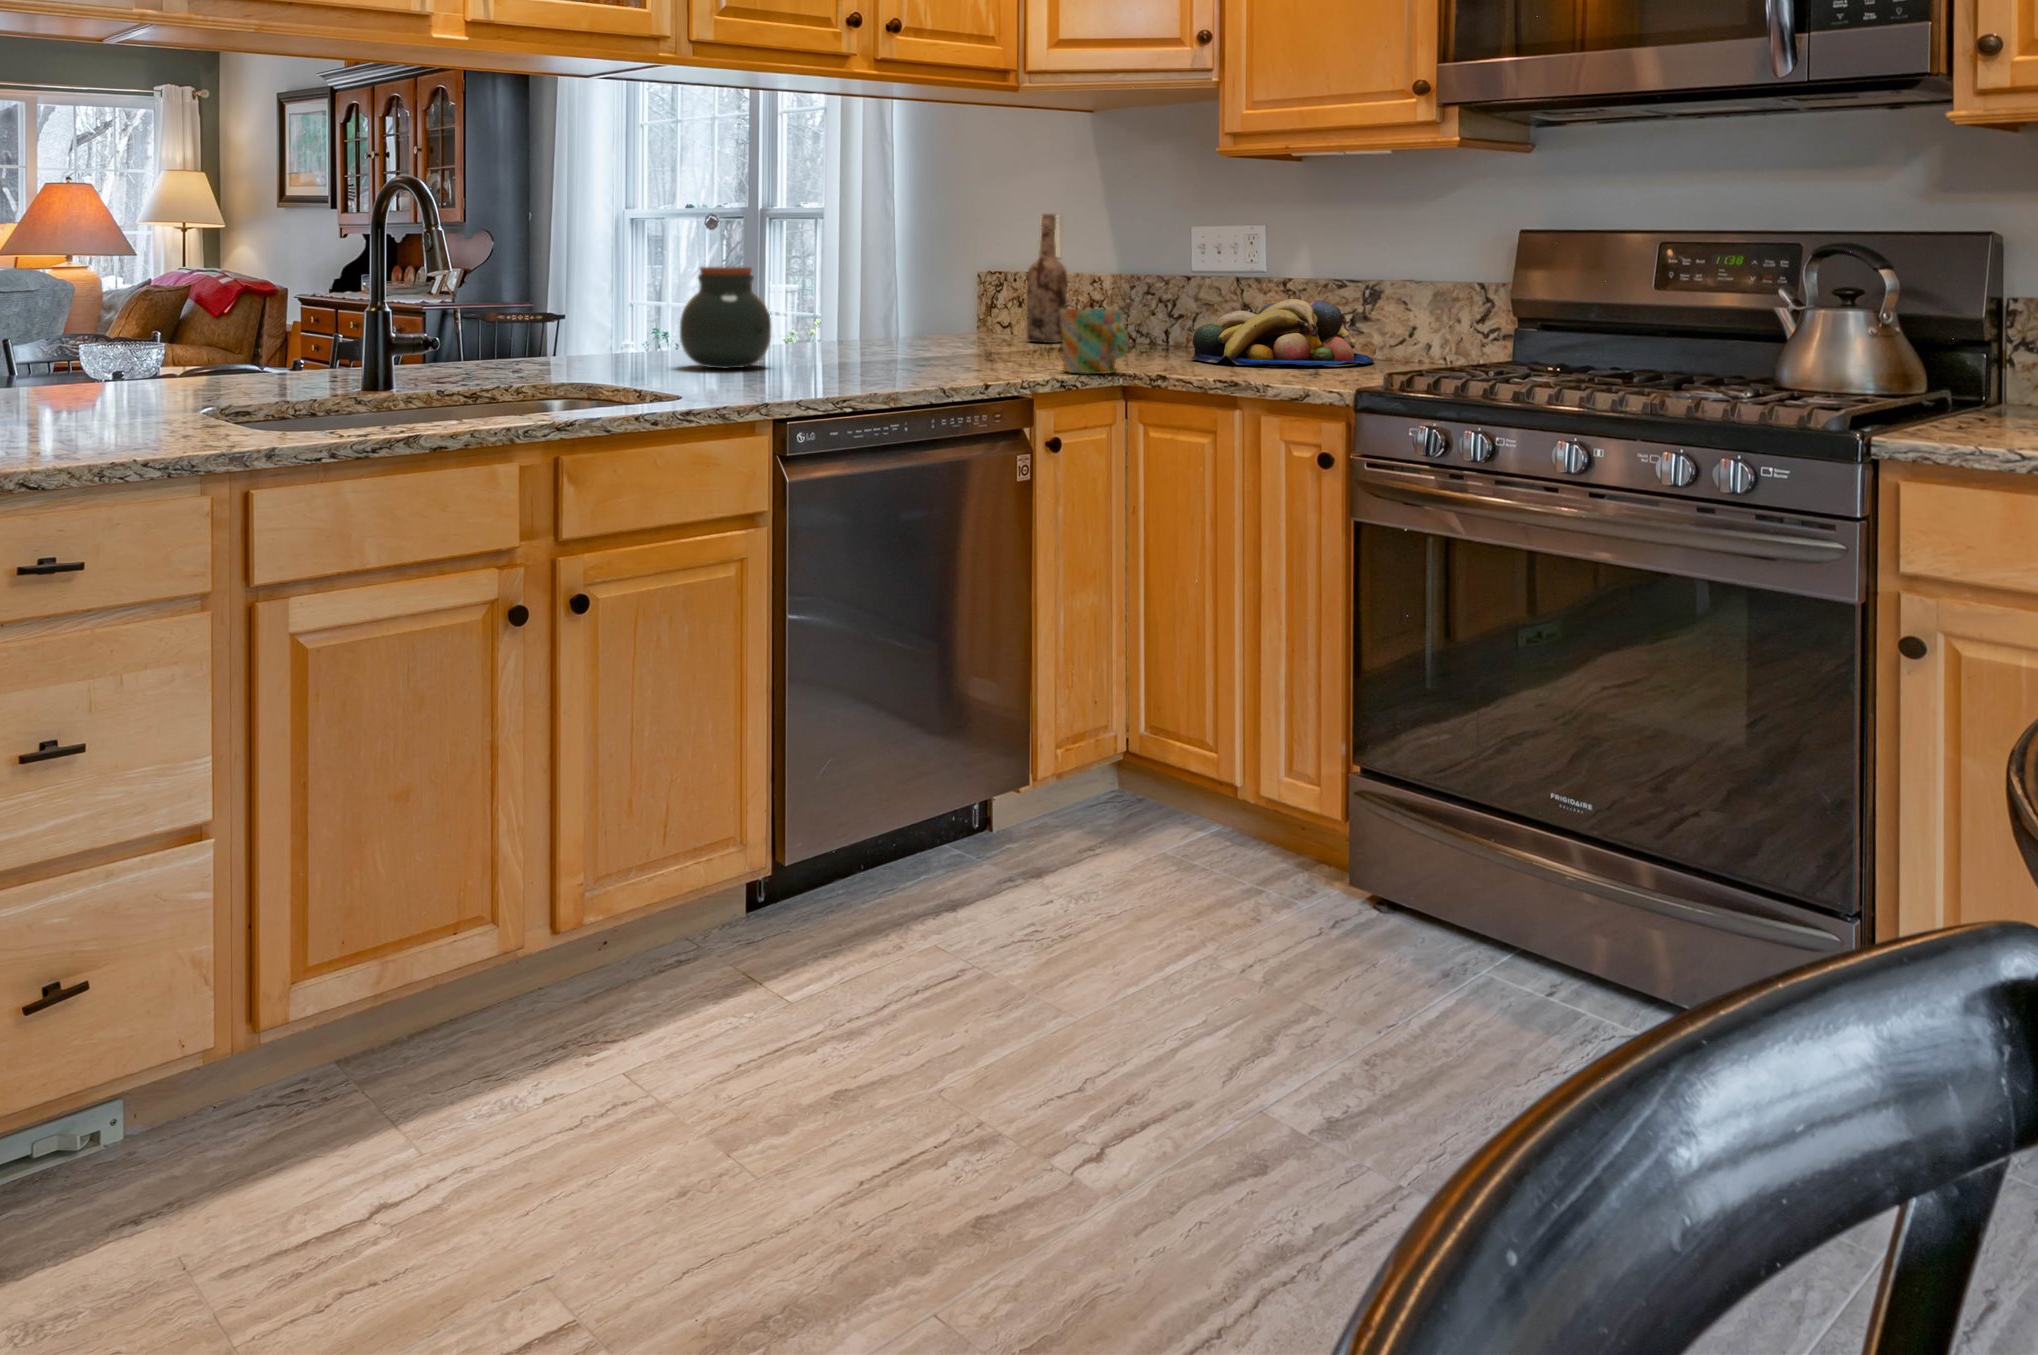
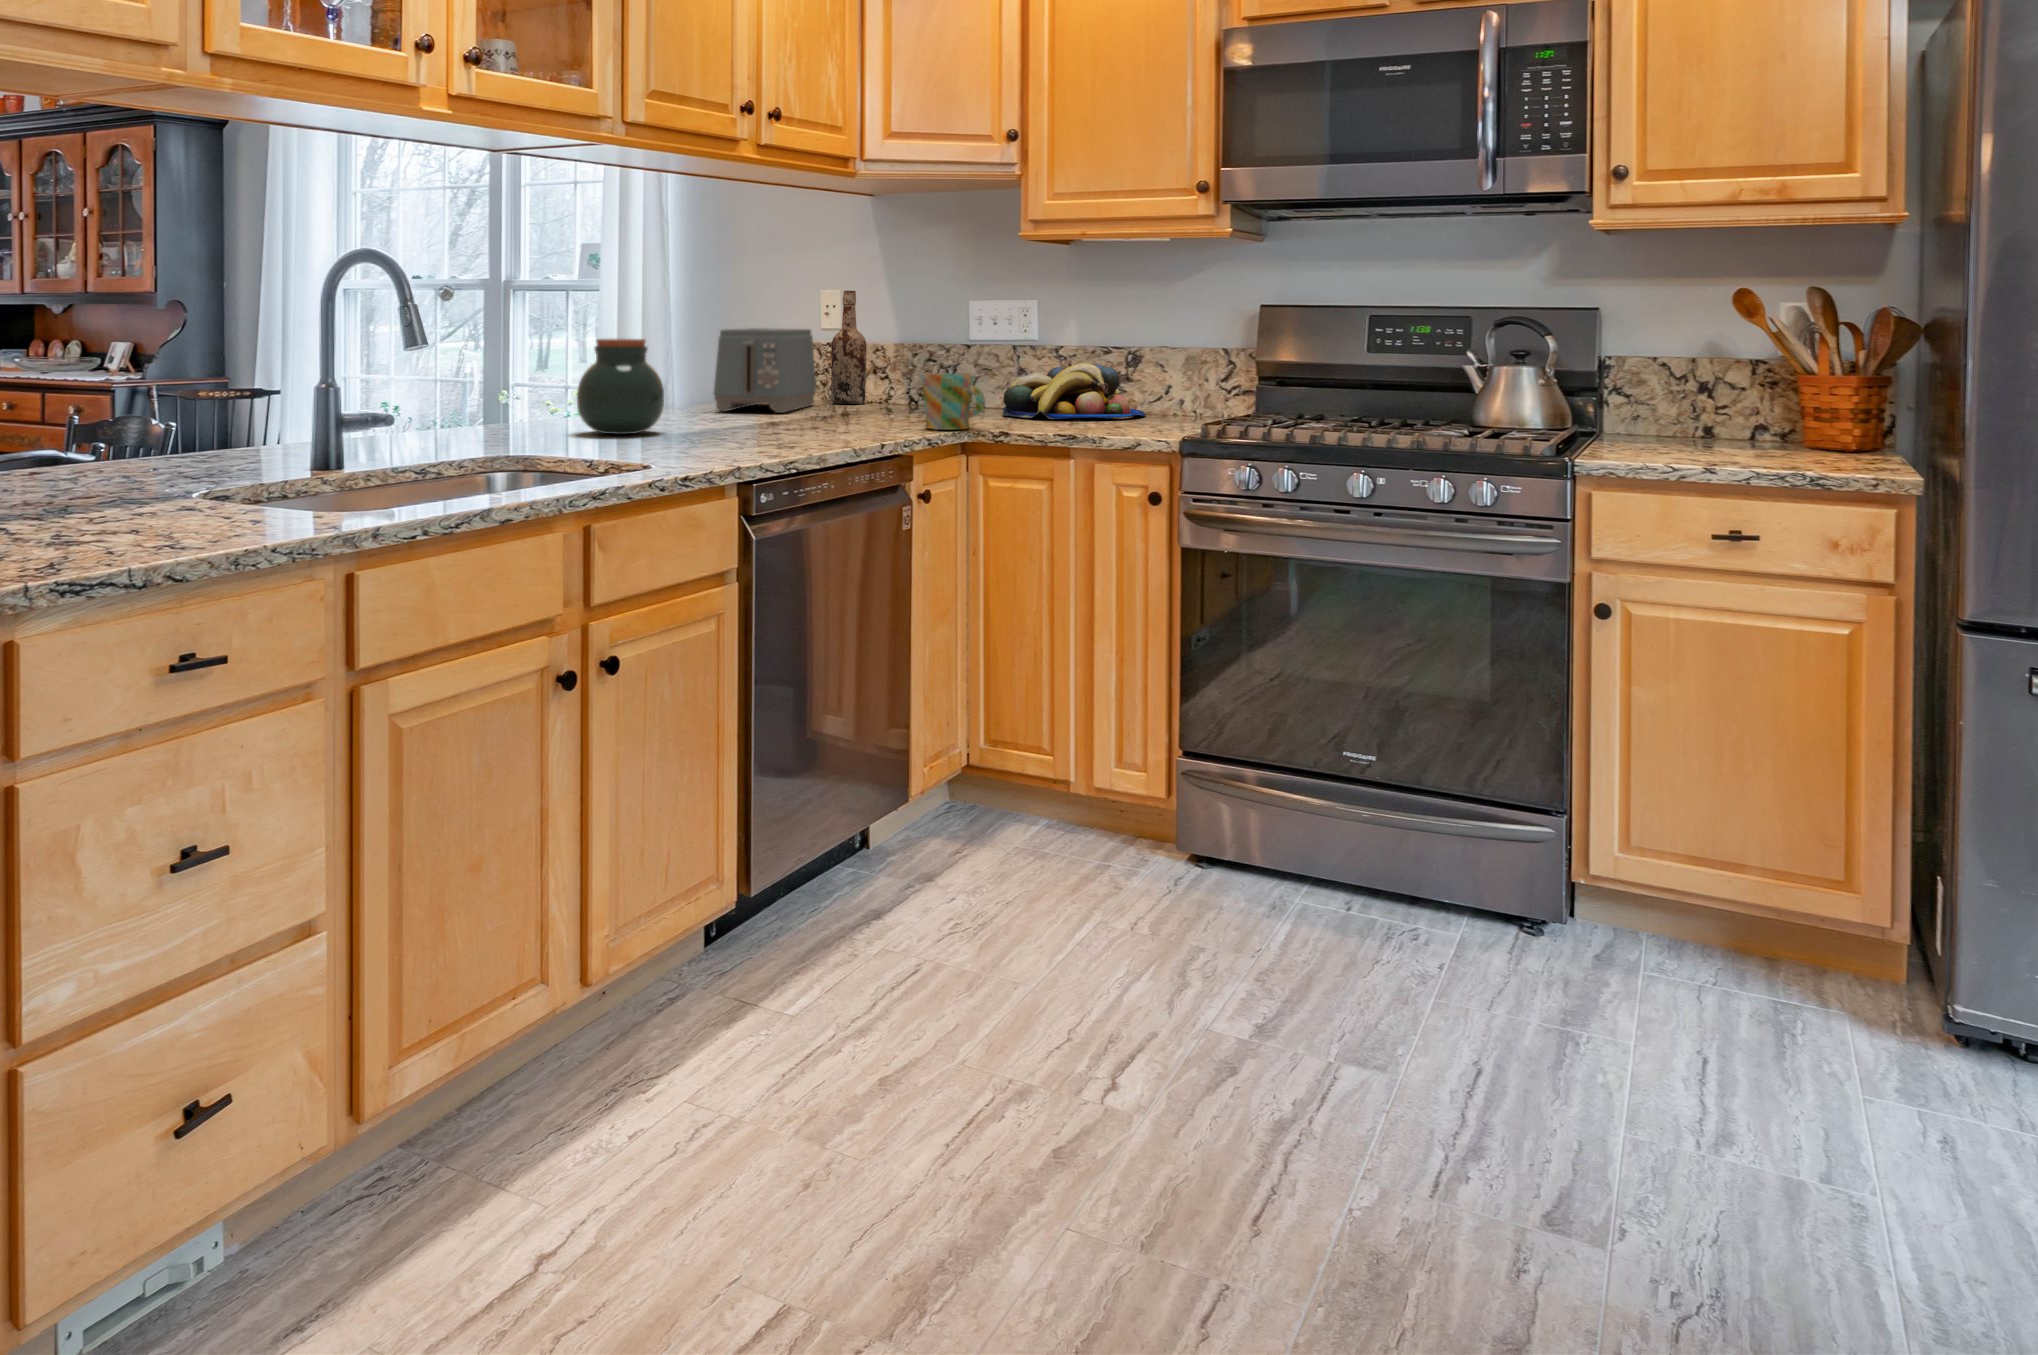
toaster: none [874,257,1006,350] -> present [714,328,817,413]

